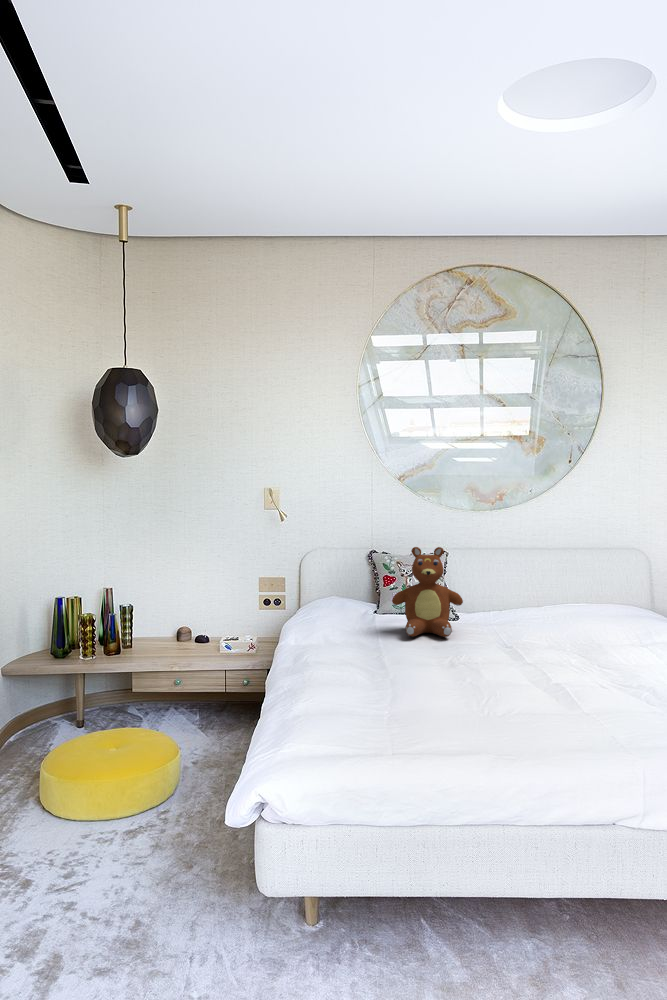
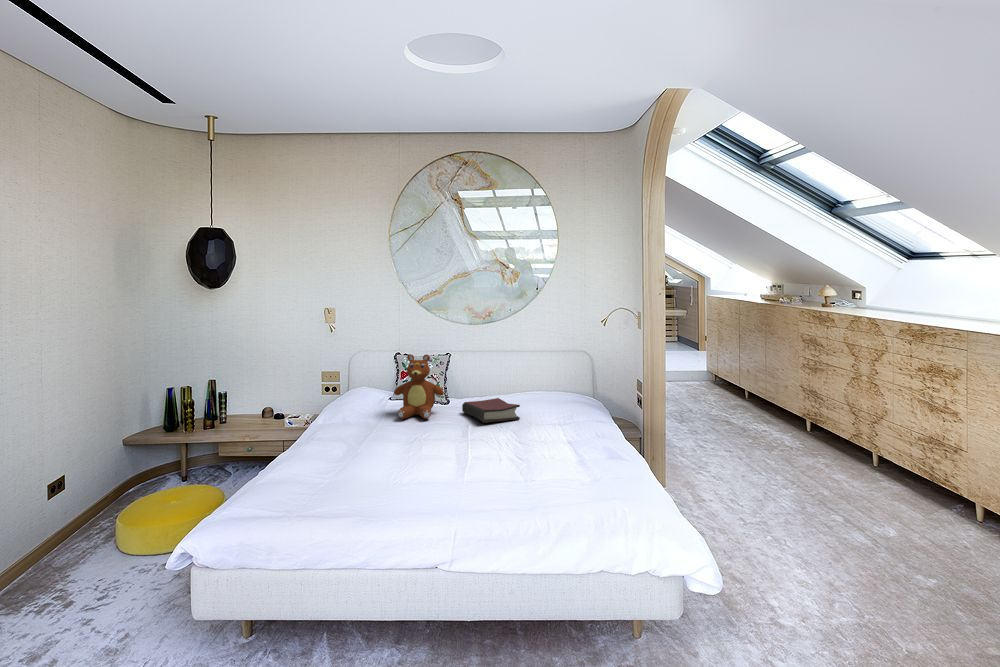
hardback book: none [490,610,580,641] -> present [462,398,520,423]

